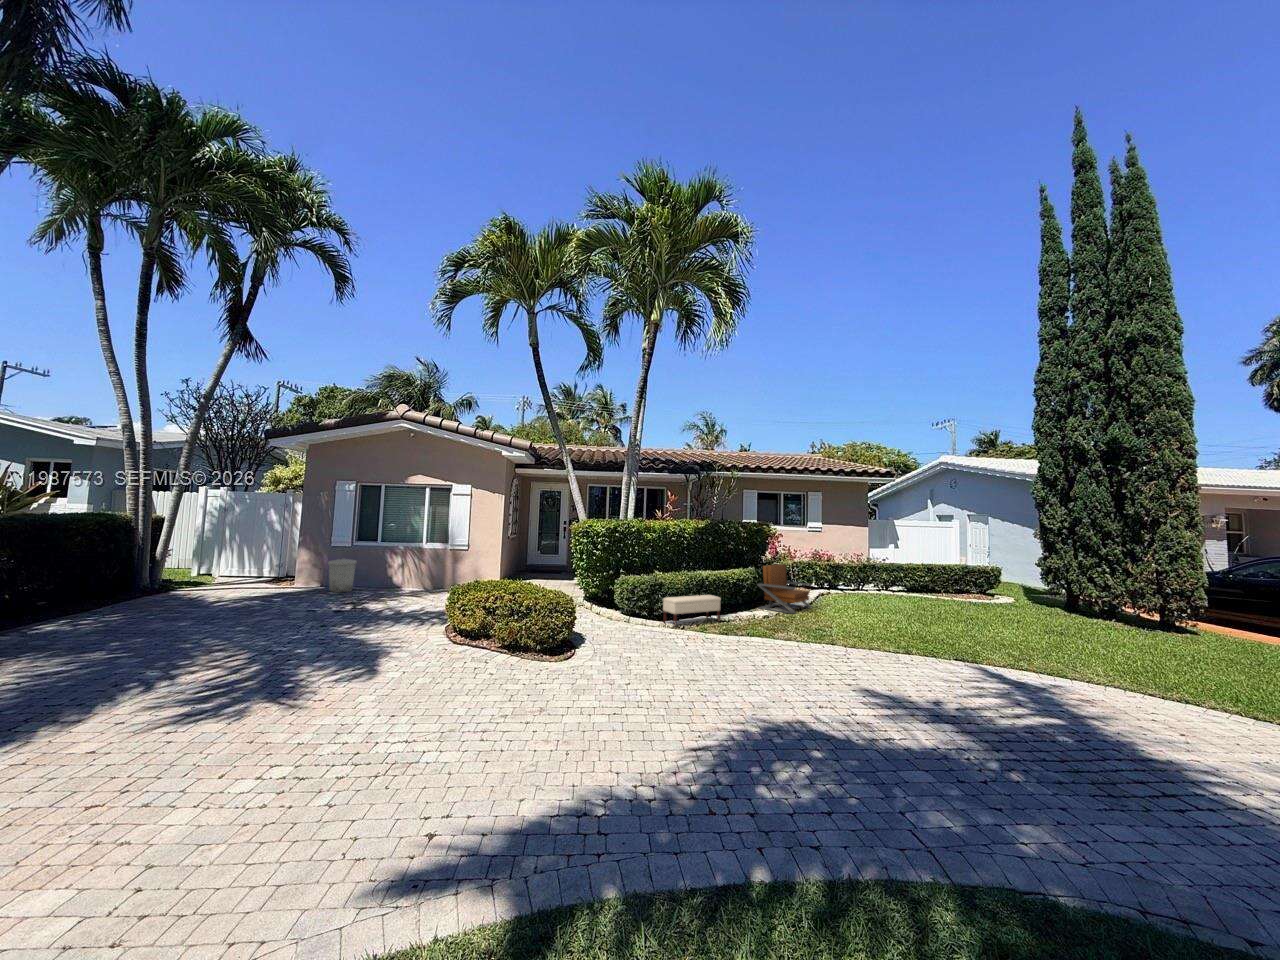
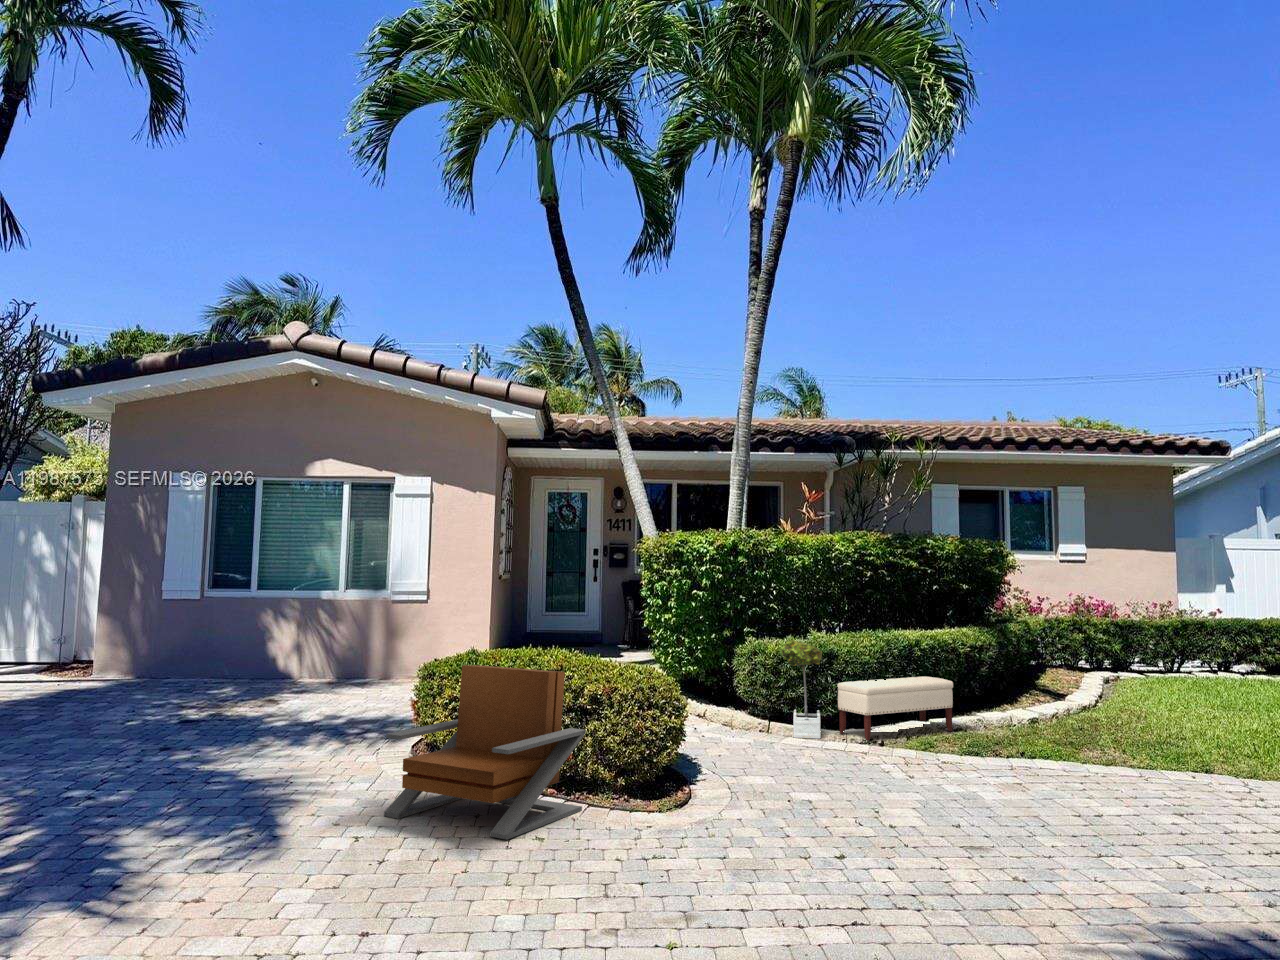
trash can: present [328,558,357,592] -> none [157,621,212,688]
lounge chair: present [757,564,812,613] -> present [384,665,586,840]
potted tree: none [635,576,656,625] -> present [781,640,823,739]

